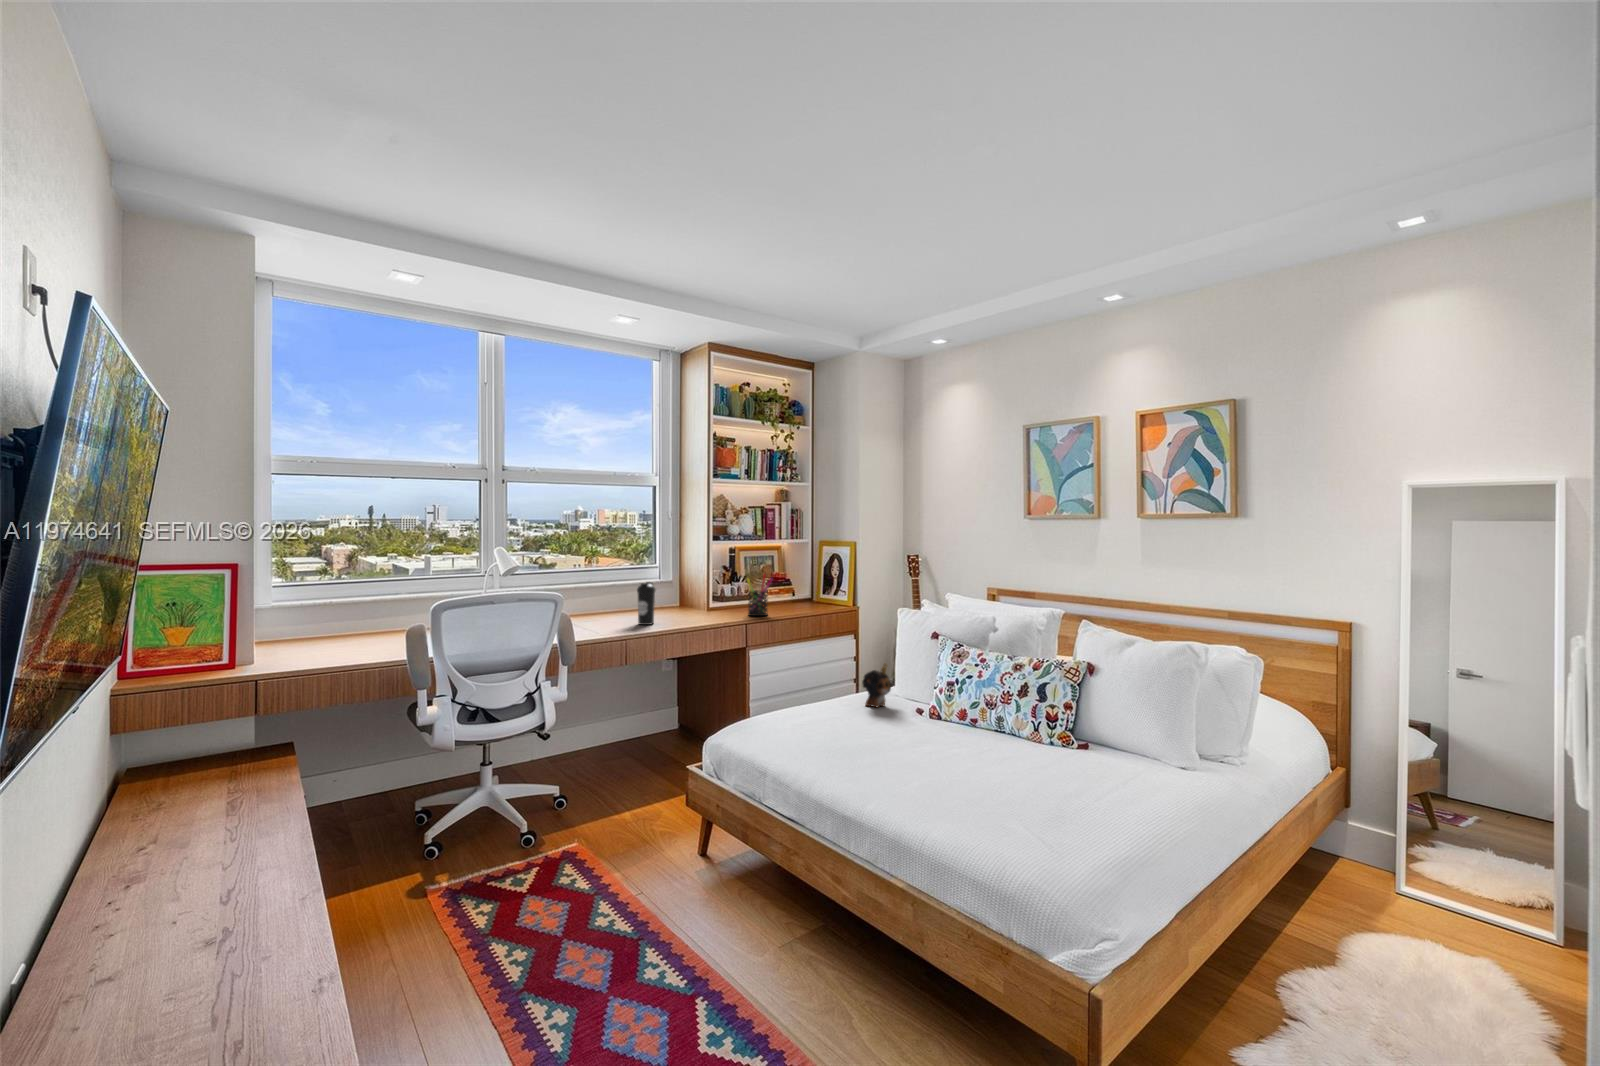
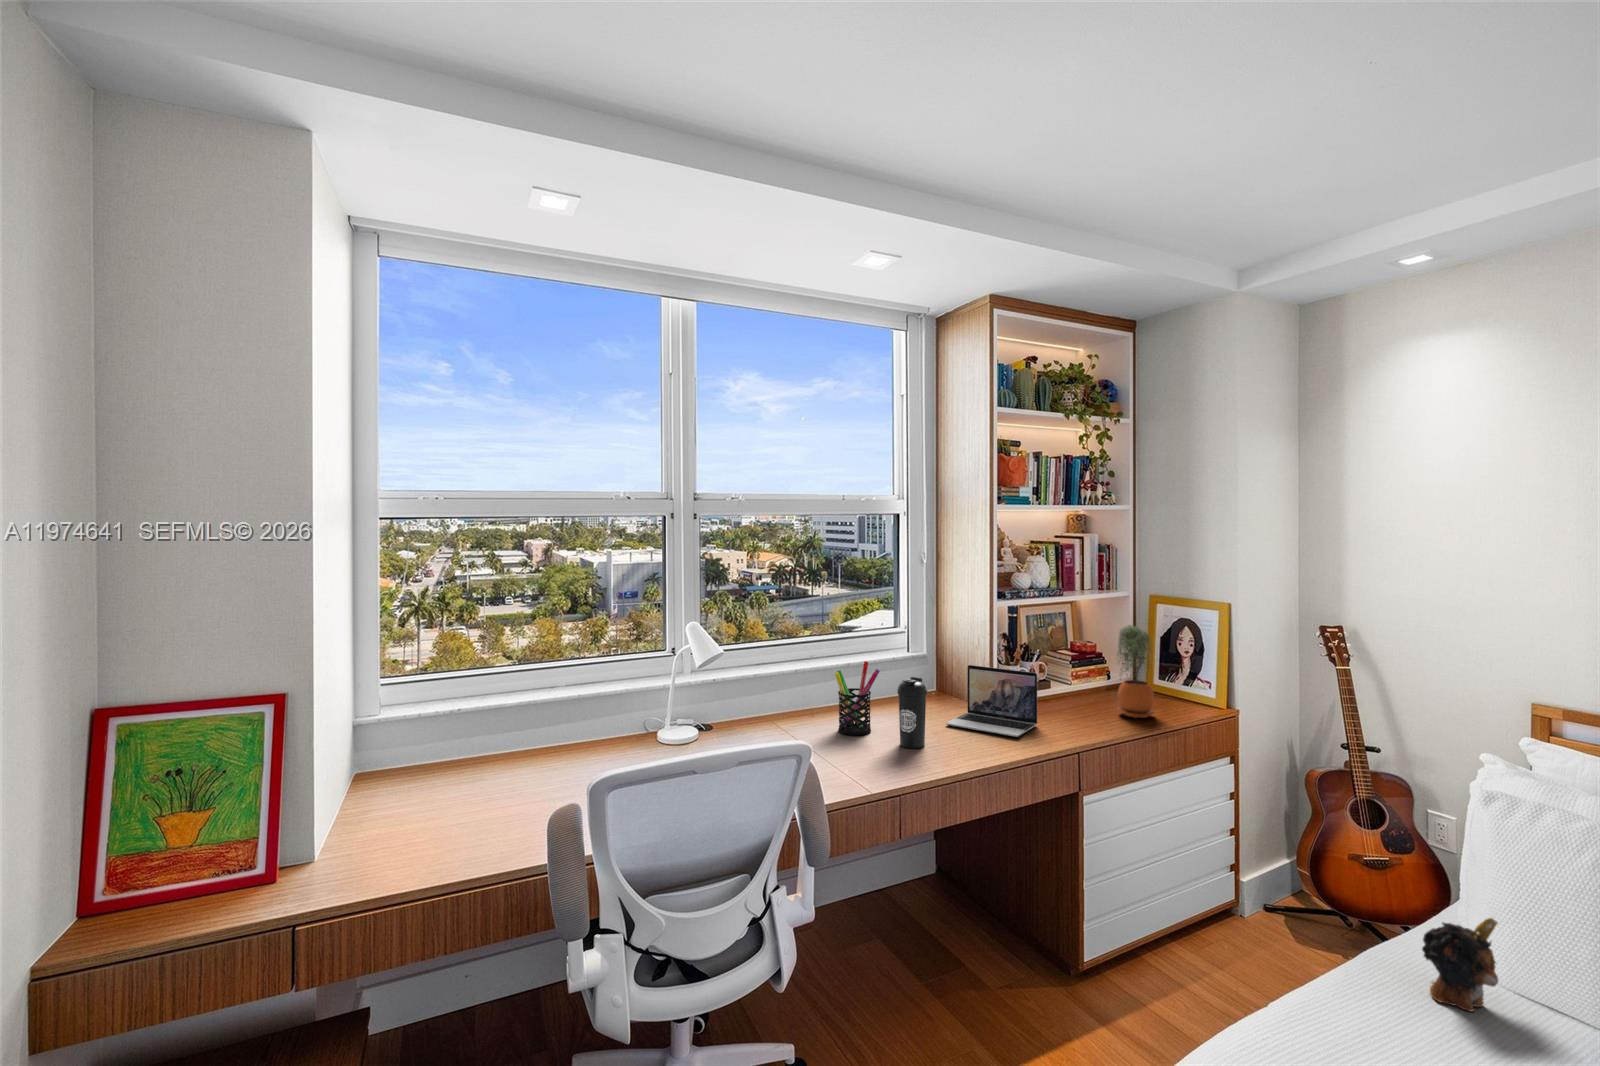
potted plant: none [785,555,807,612] -> present [1117,625,1155,718]
pen holder: present [747,574,773,616] -> present [835,661,880,735]
laptop: none [674,581,731,619] -> present [946,665,1037,737]

